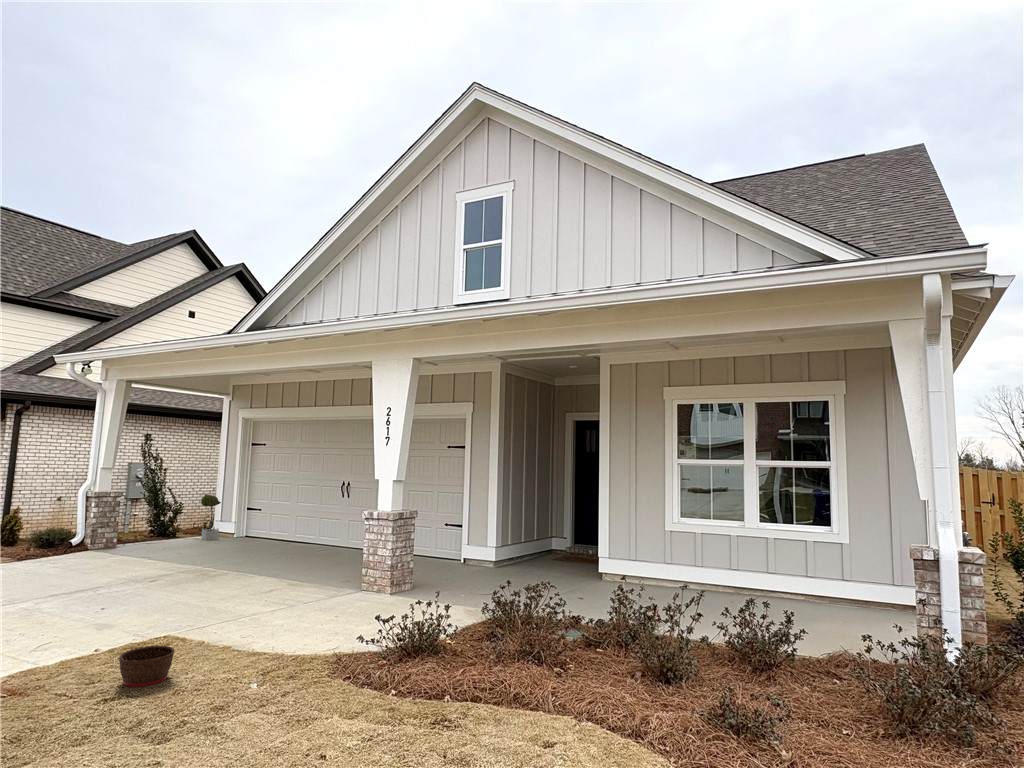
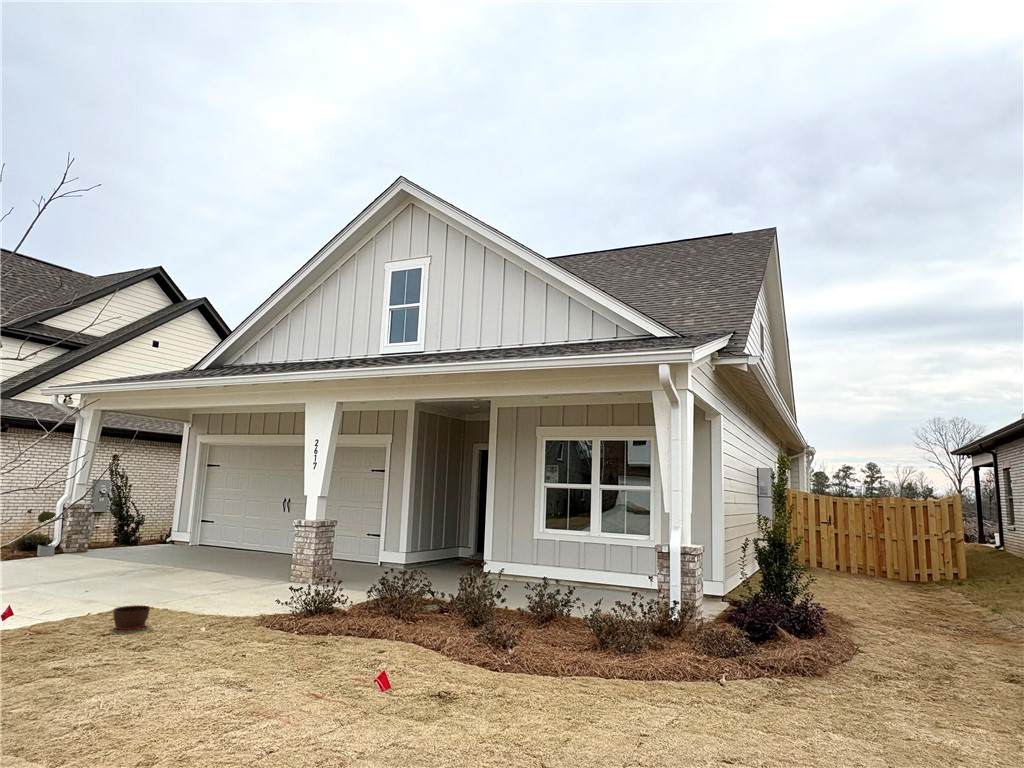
potted tree: present [201,494,221,540] -> present [37,511,56,557]

